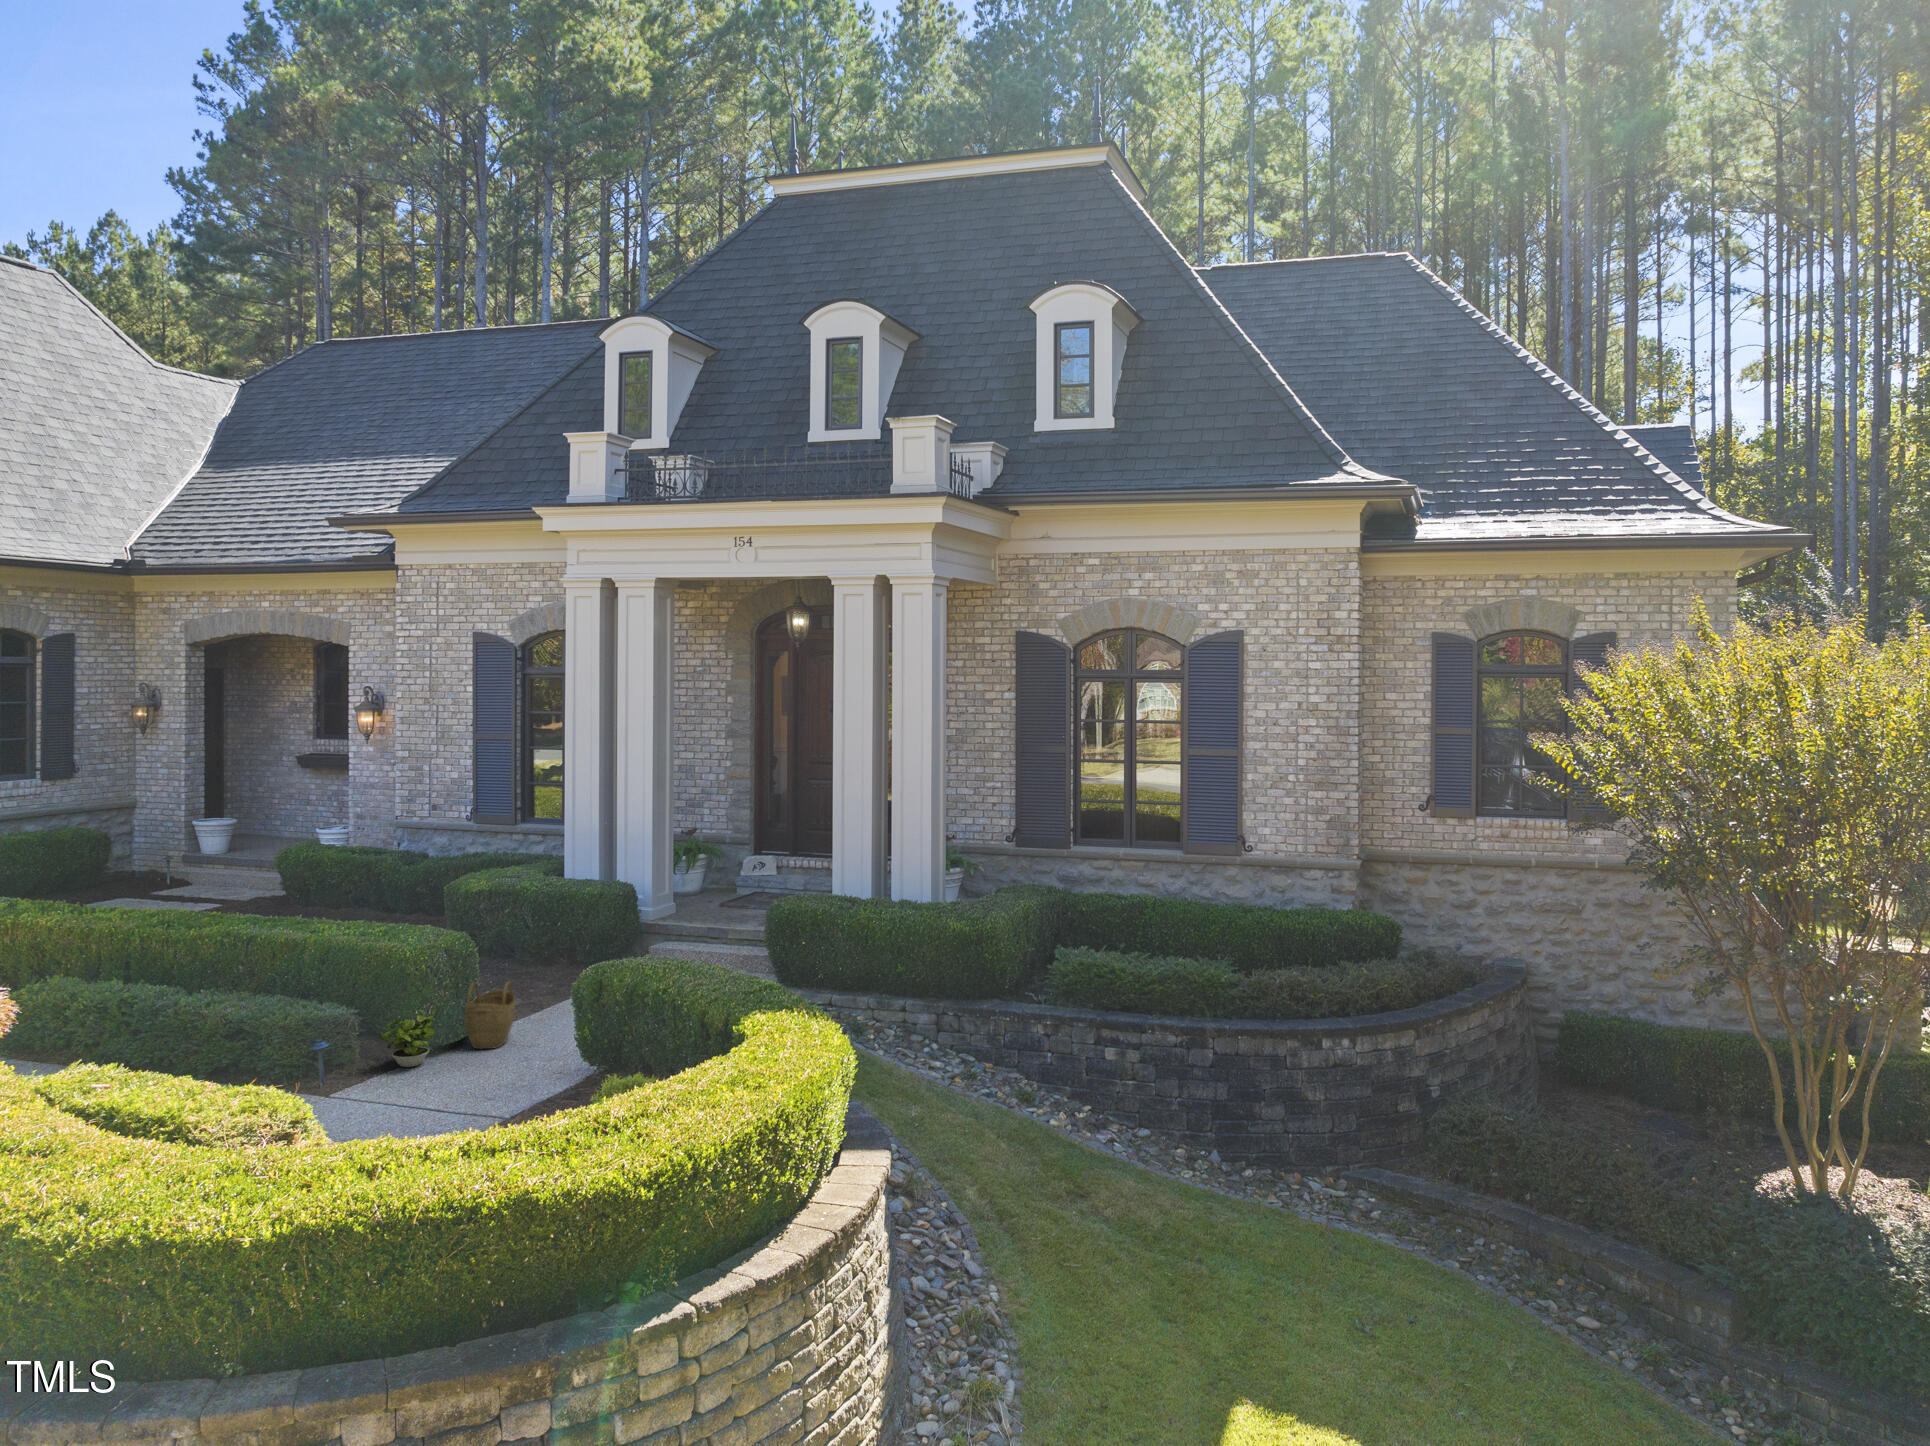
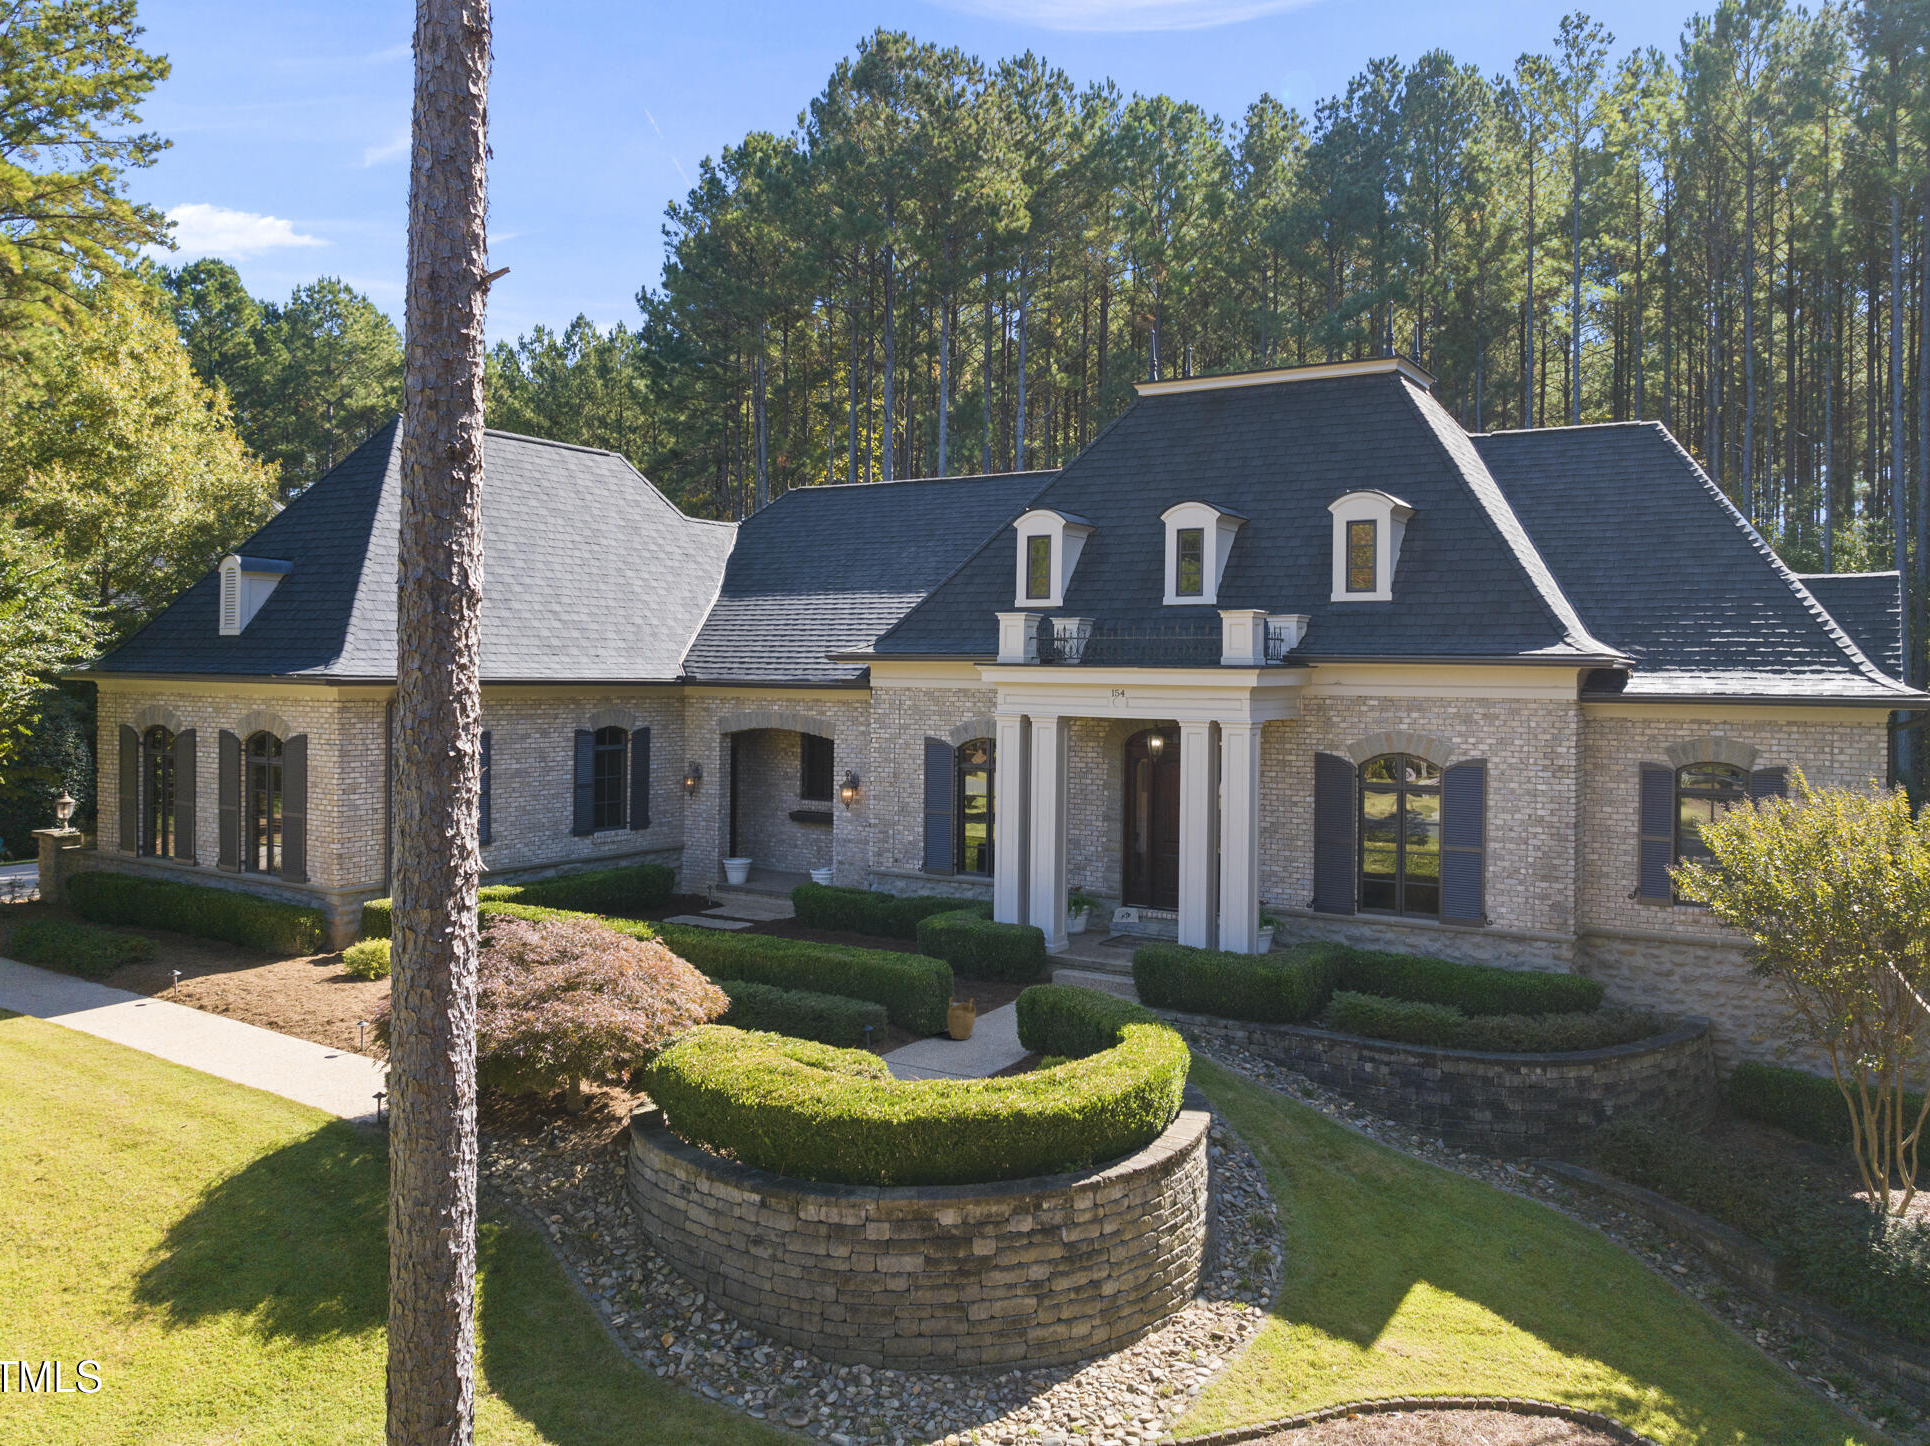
potted plant: present [381,1015,435,1067] -> none [903,1015,933,1047]

